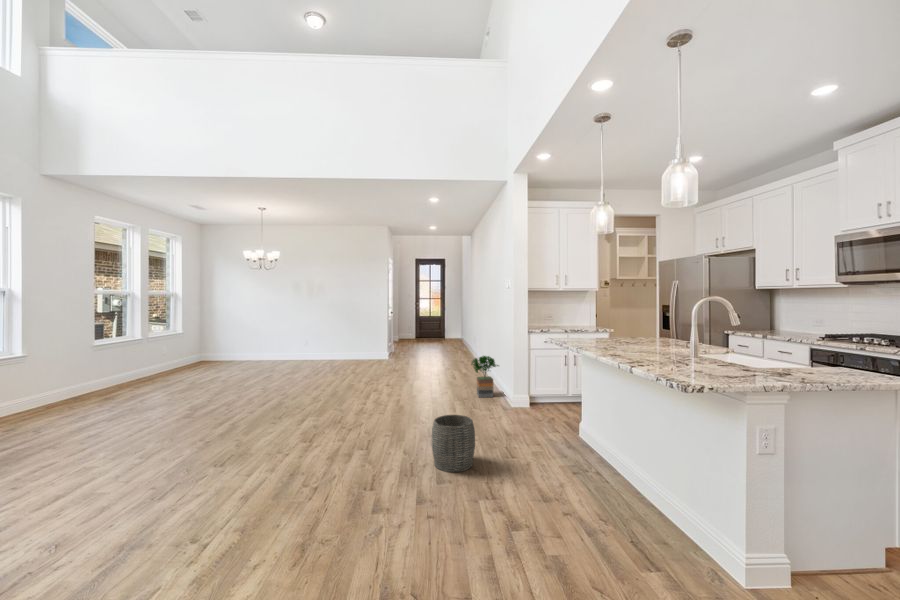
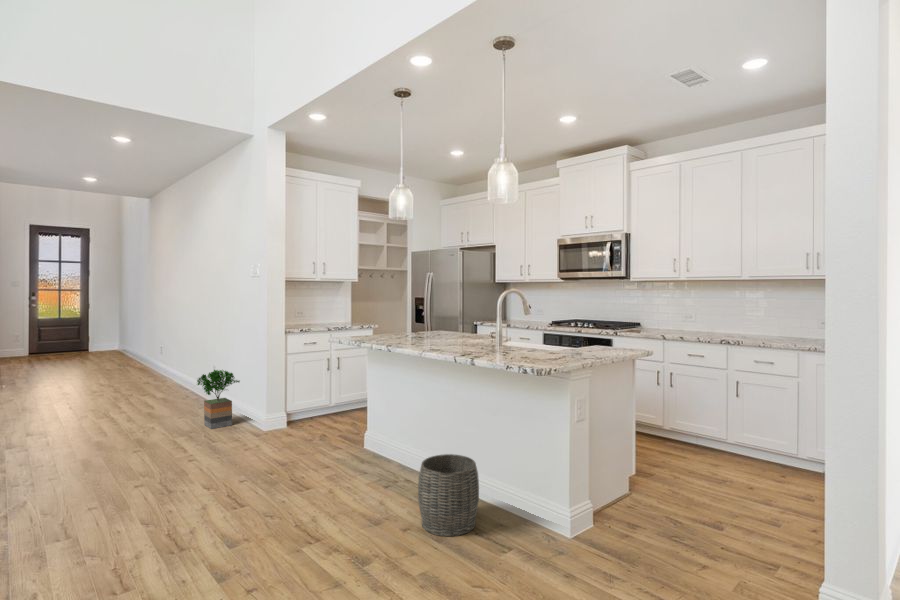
woven basket: present [432,415,475,472] -> present [418,454,479,536]

